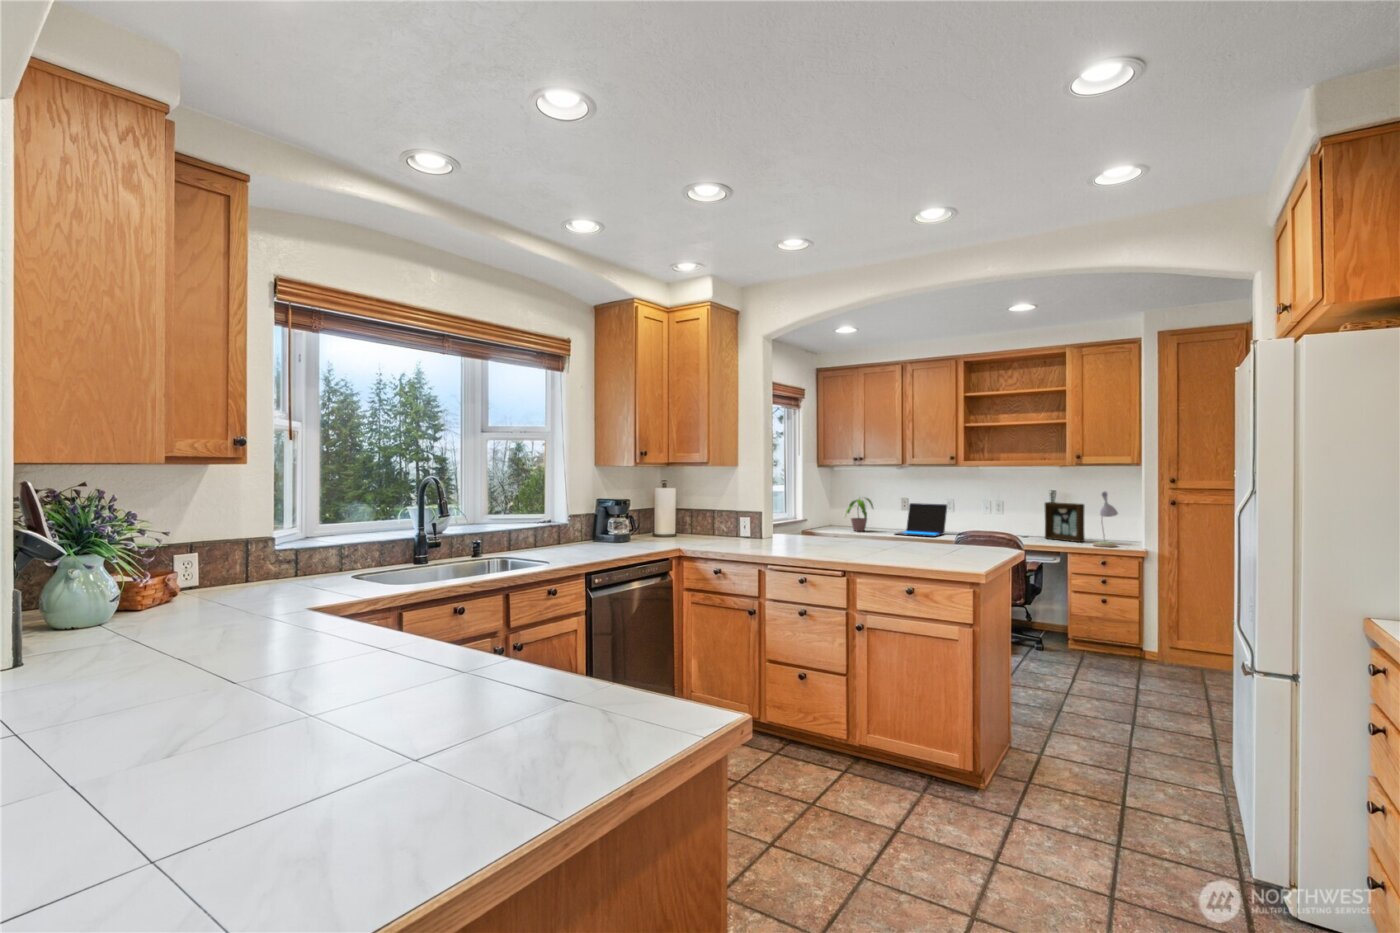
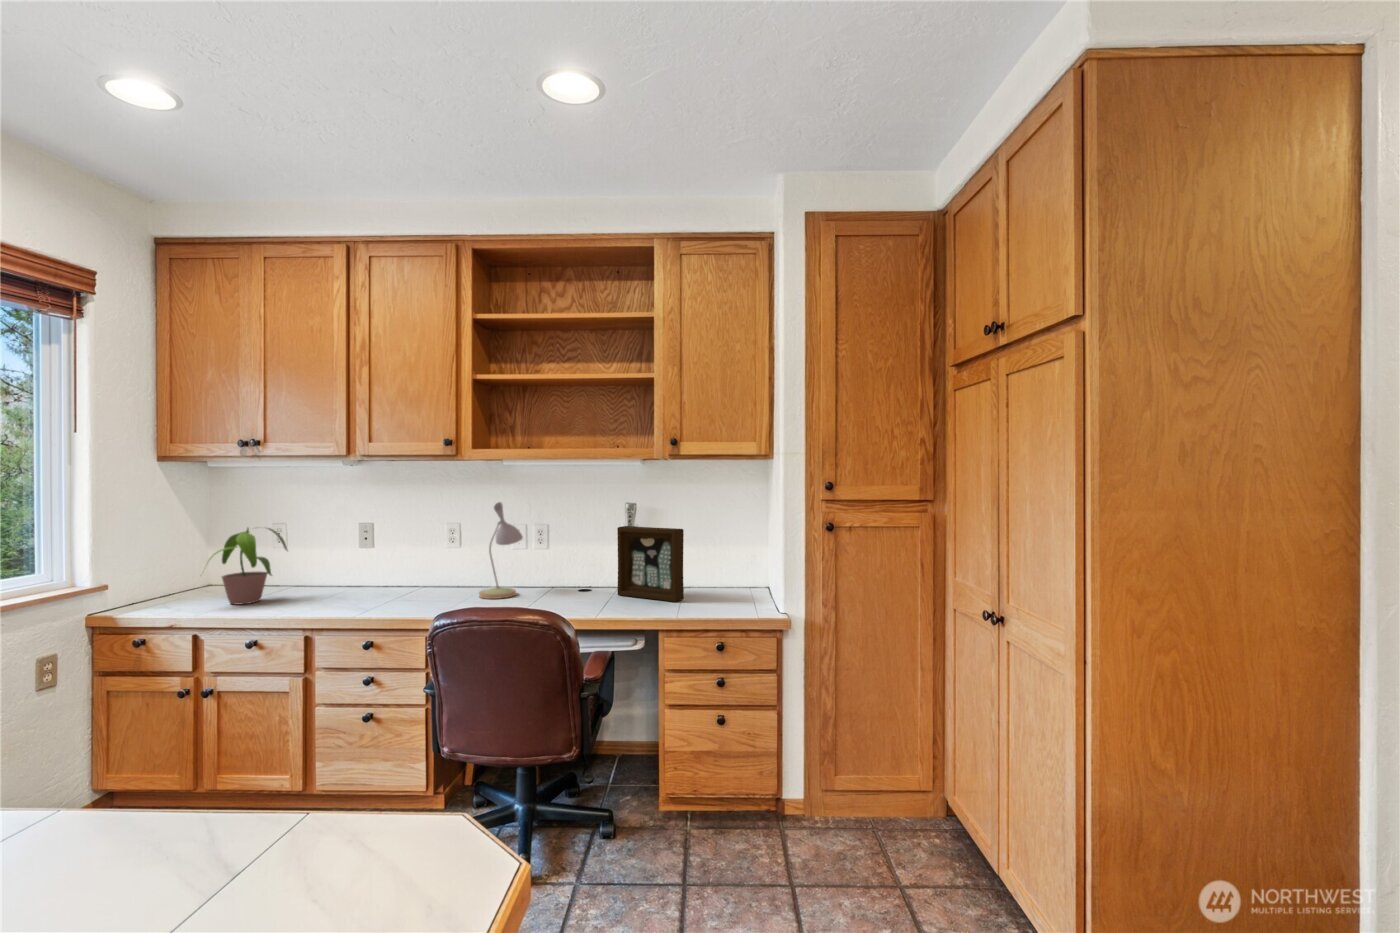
desk lamp: present [1093,492,1118,547] -> present [479,502,523,599]
laptop: present [895,503,947,537] -> none [311,535,442,612]

